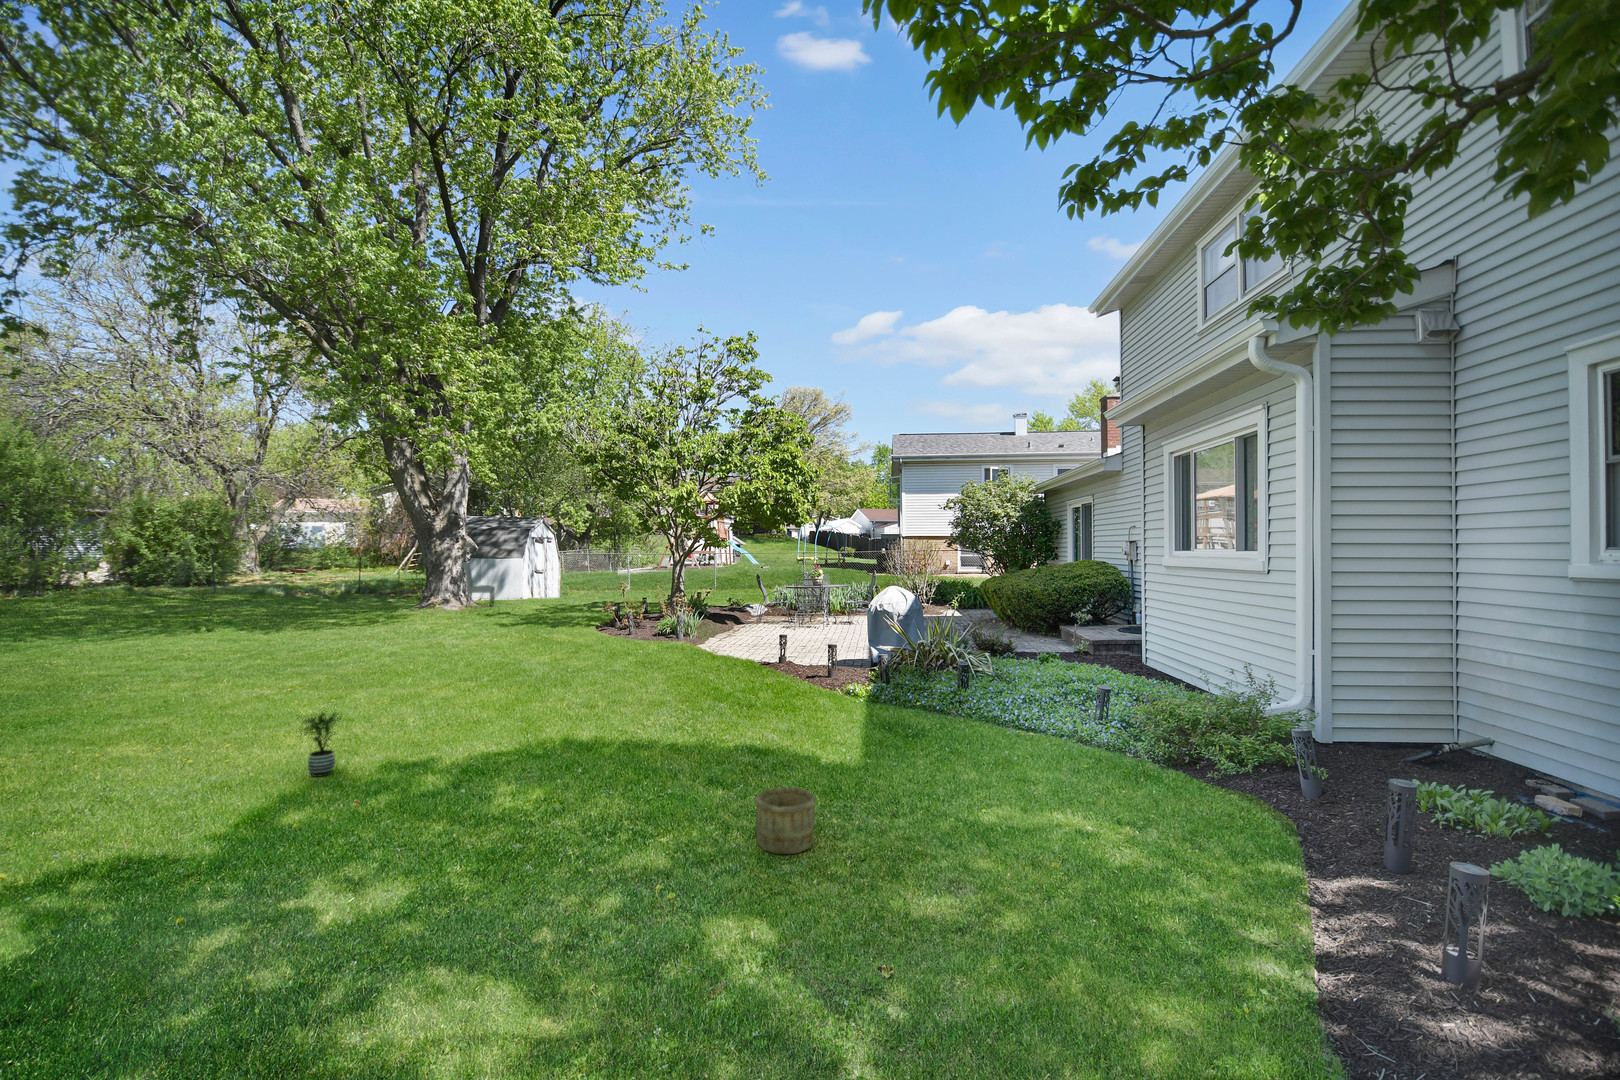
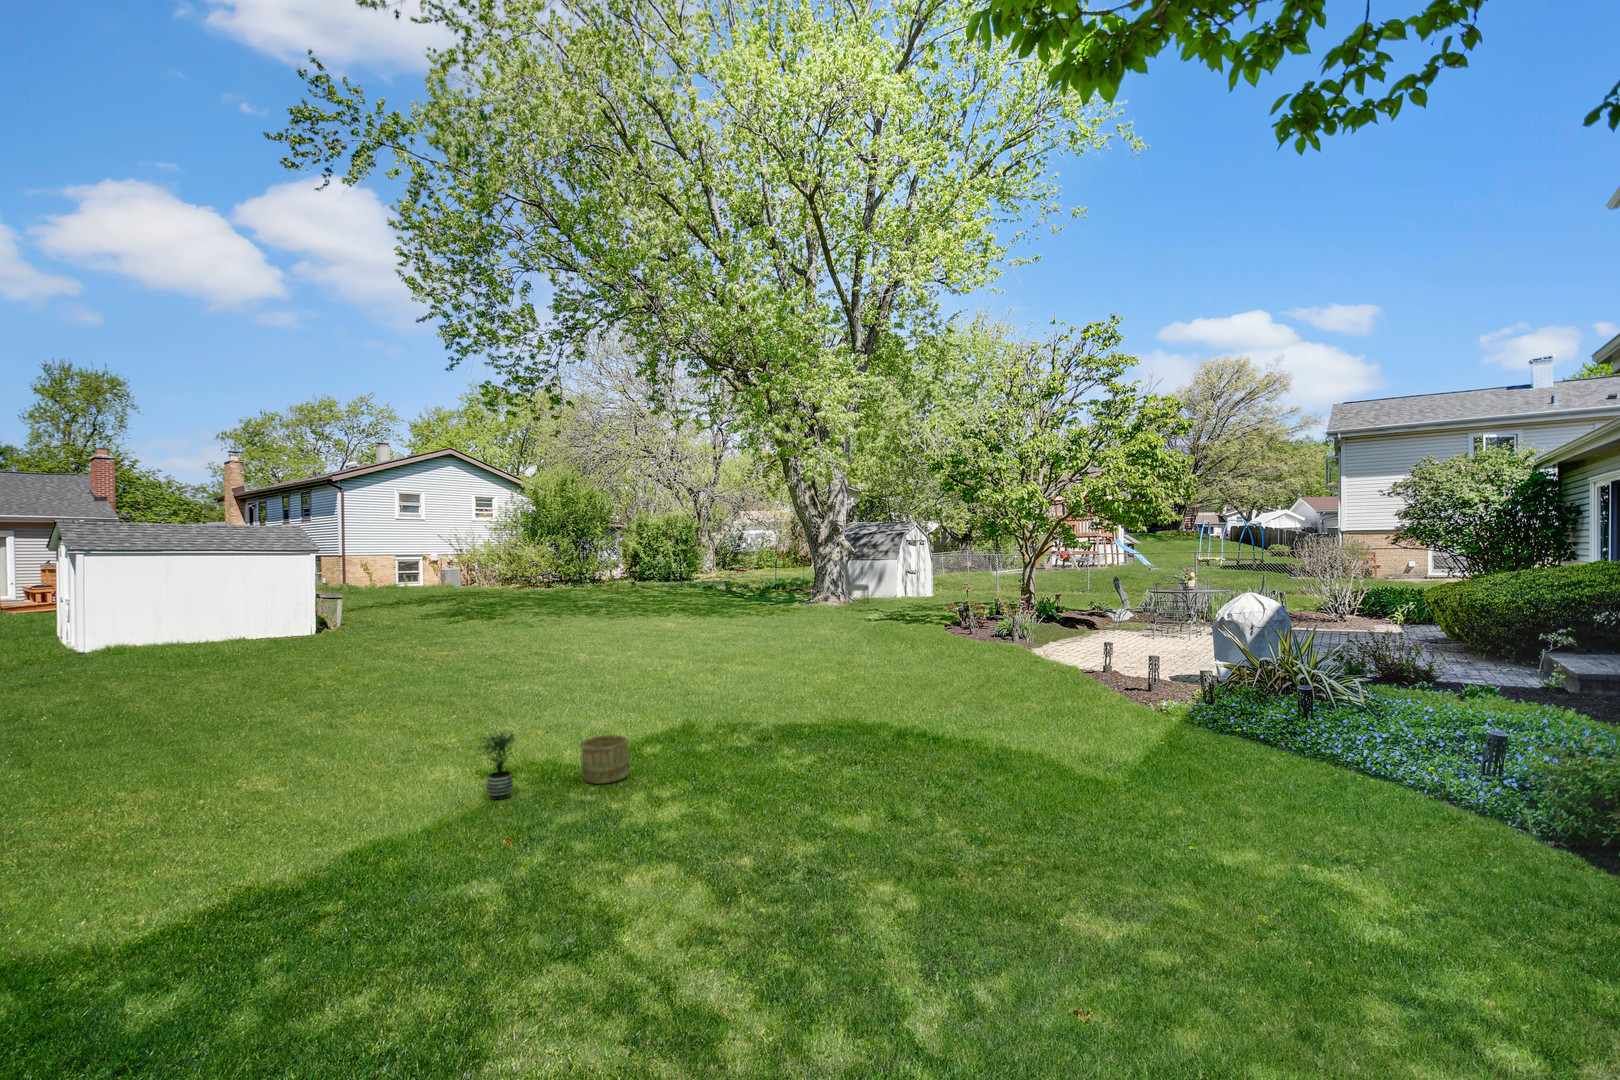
potted plant: present [301,712,341,777] -> present [476,731,514,800]
wooden bucket: present [754,787,816,854] -> present [580,735,629,784]

